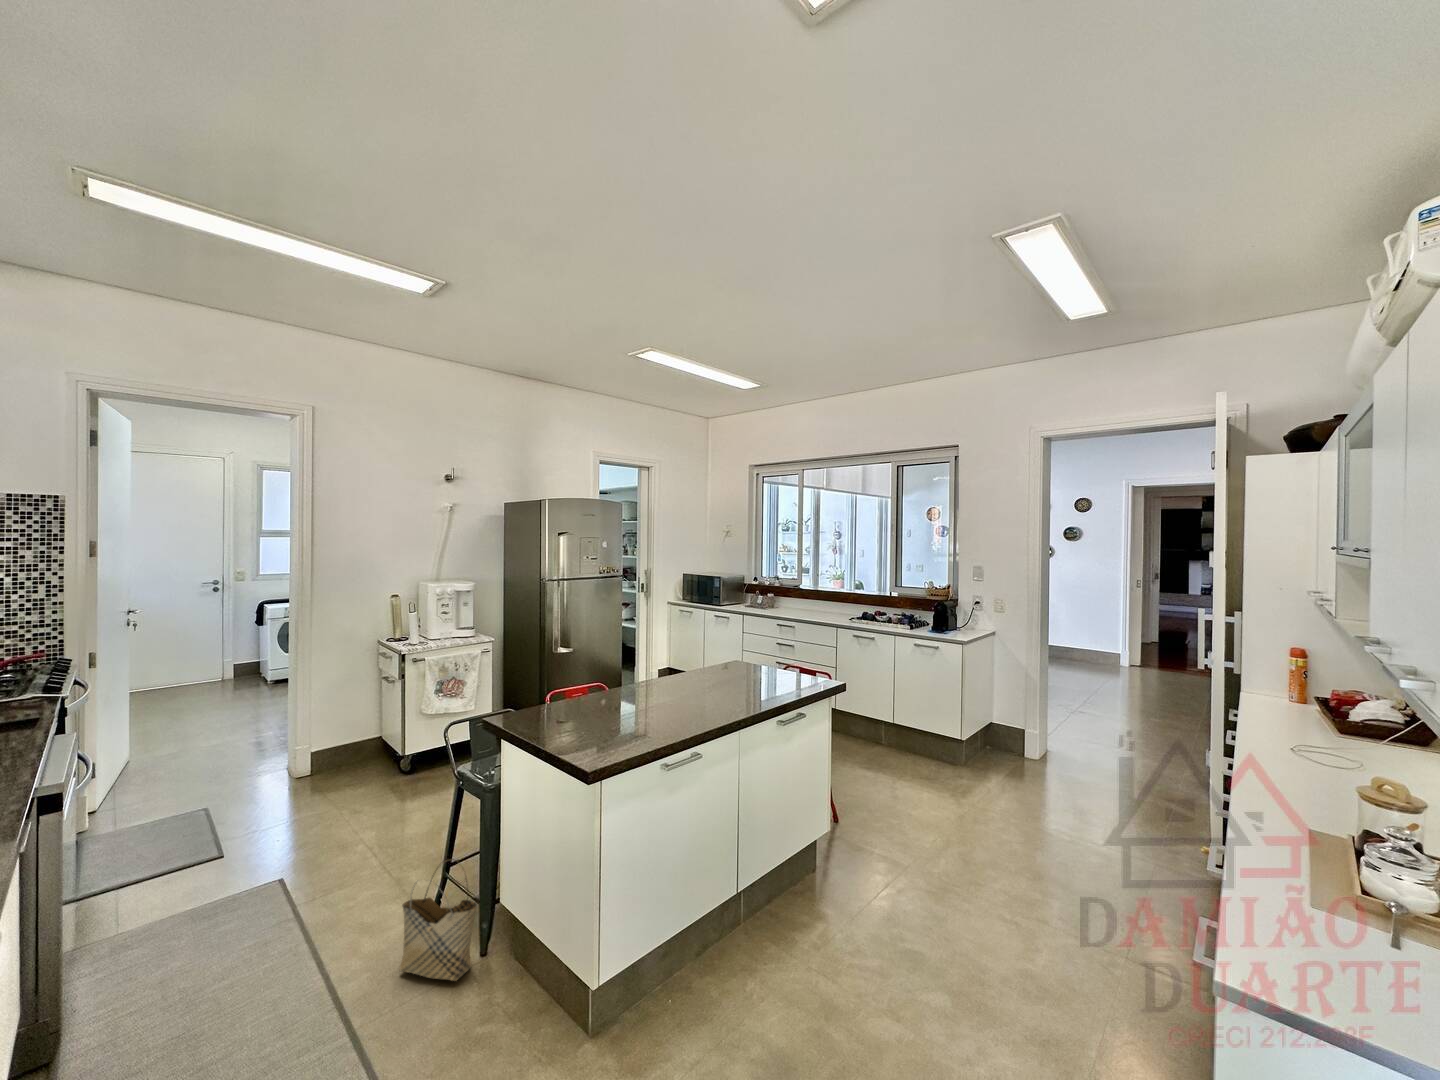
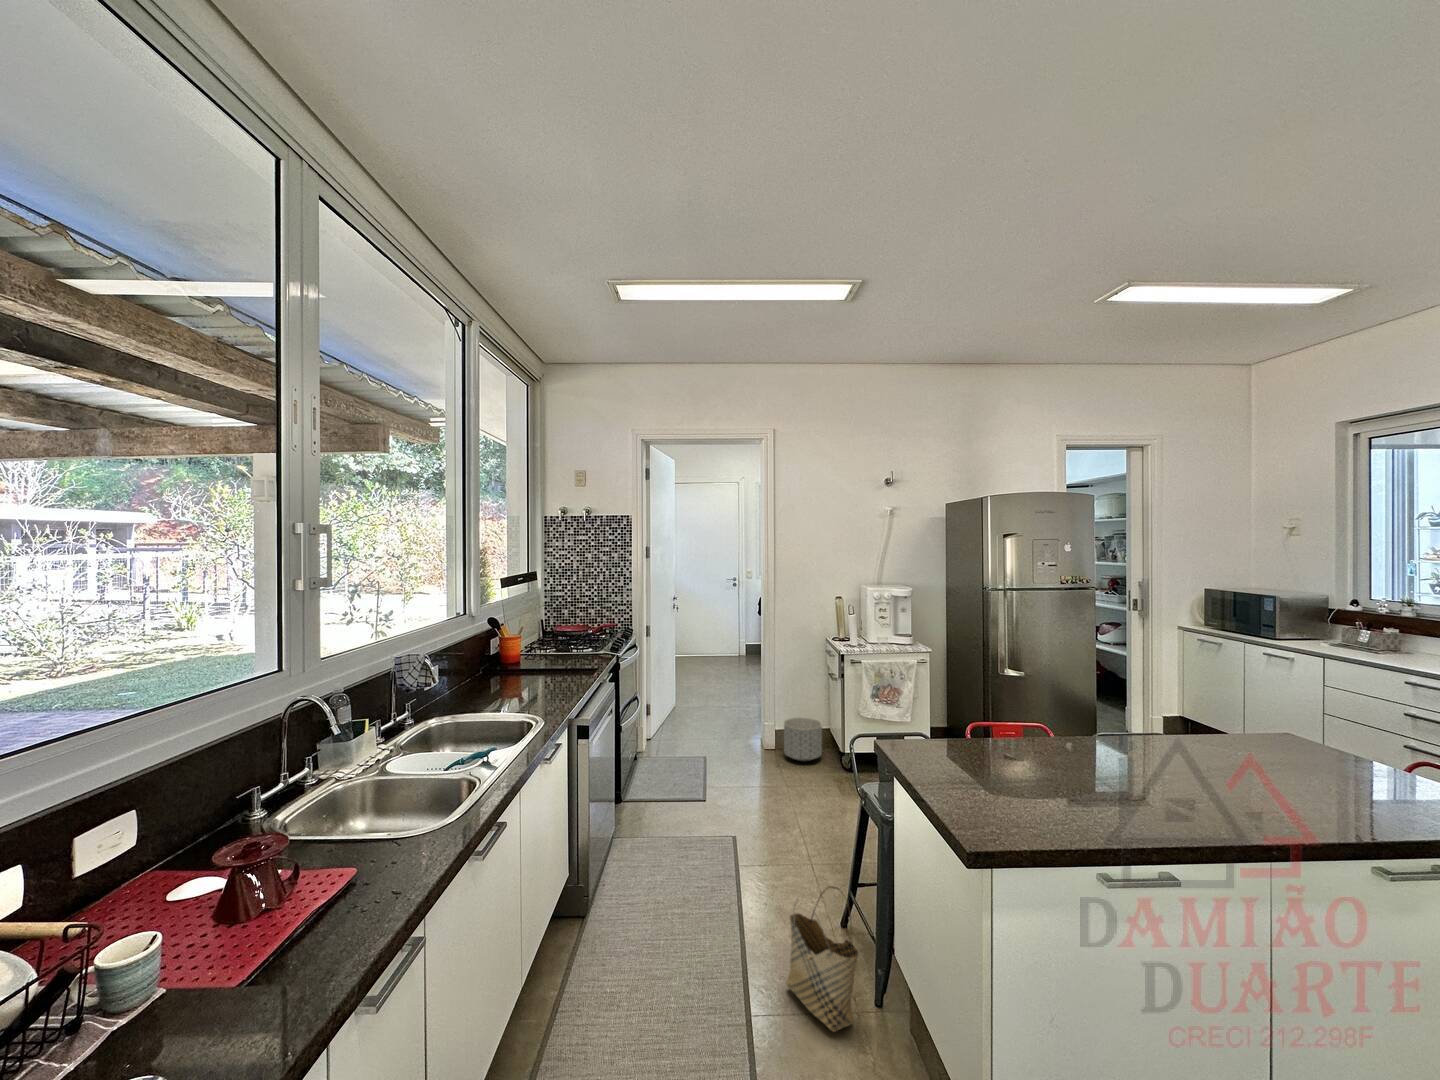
planter: none [325,731,373,780] -> present [784,717,822,762]

